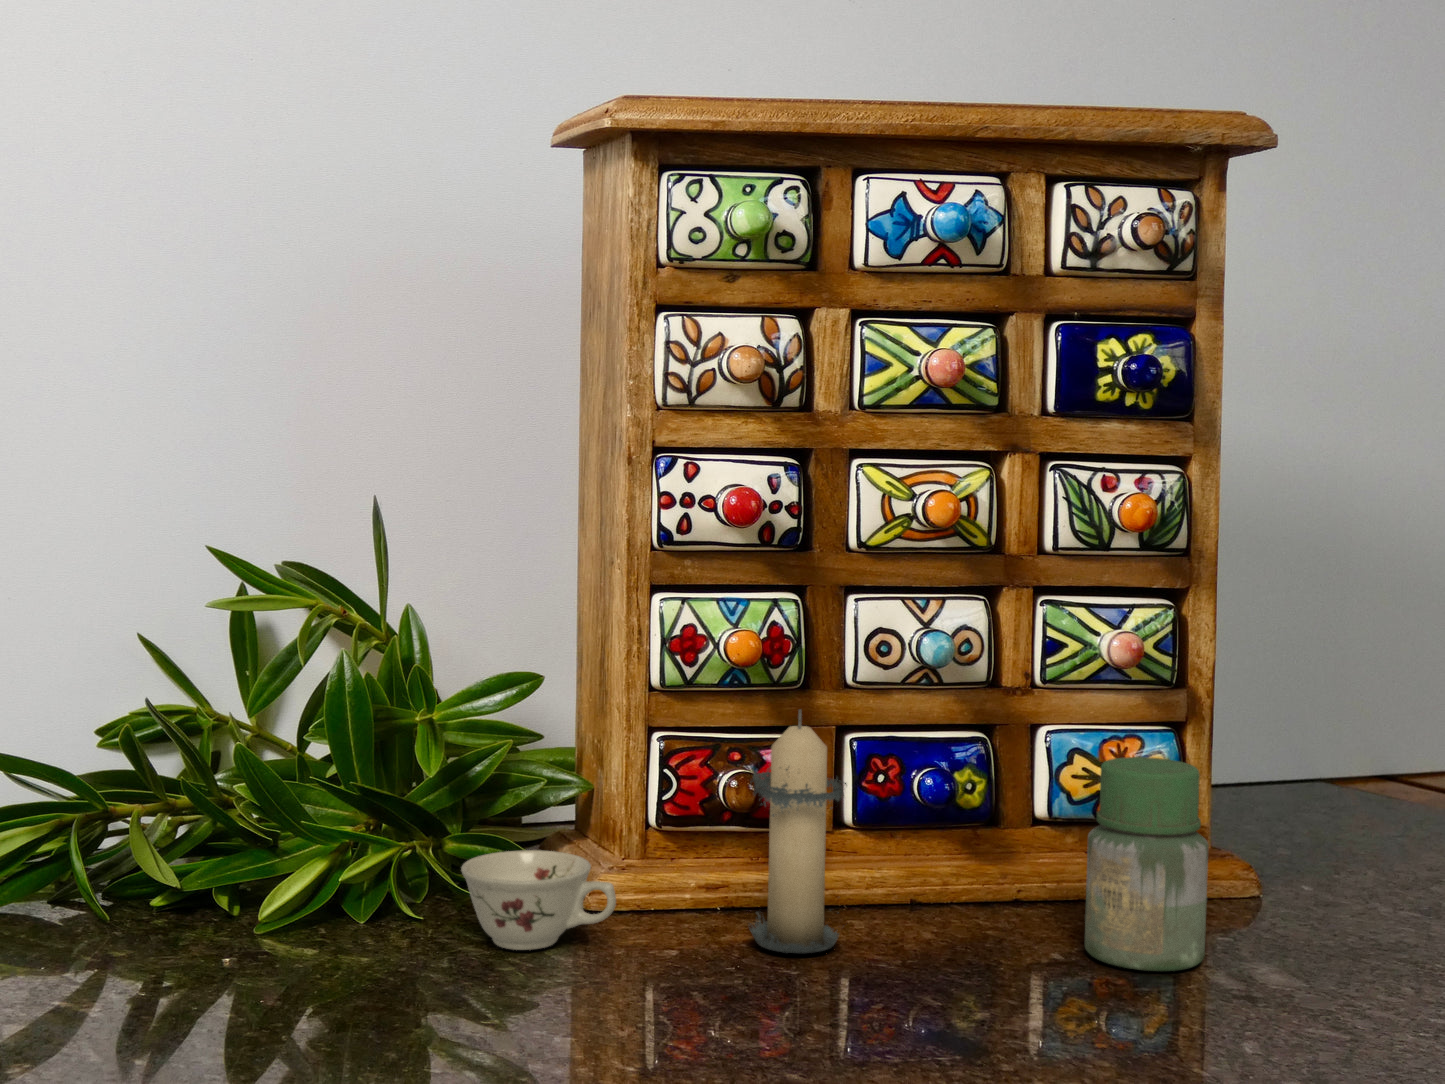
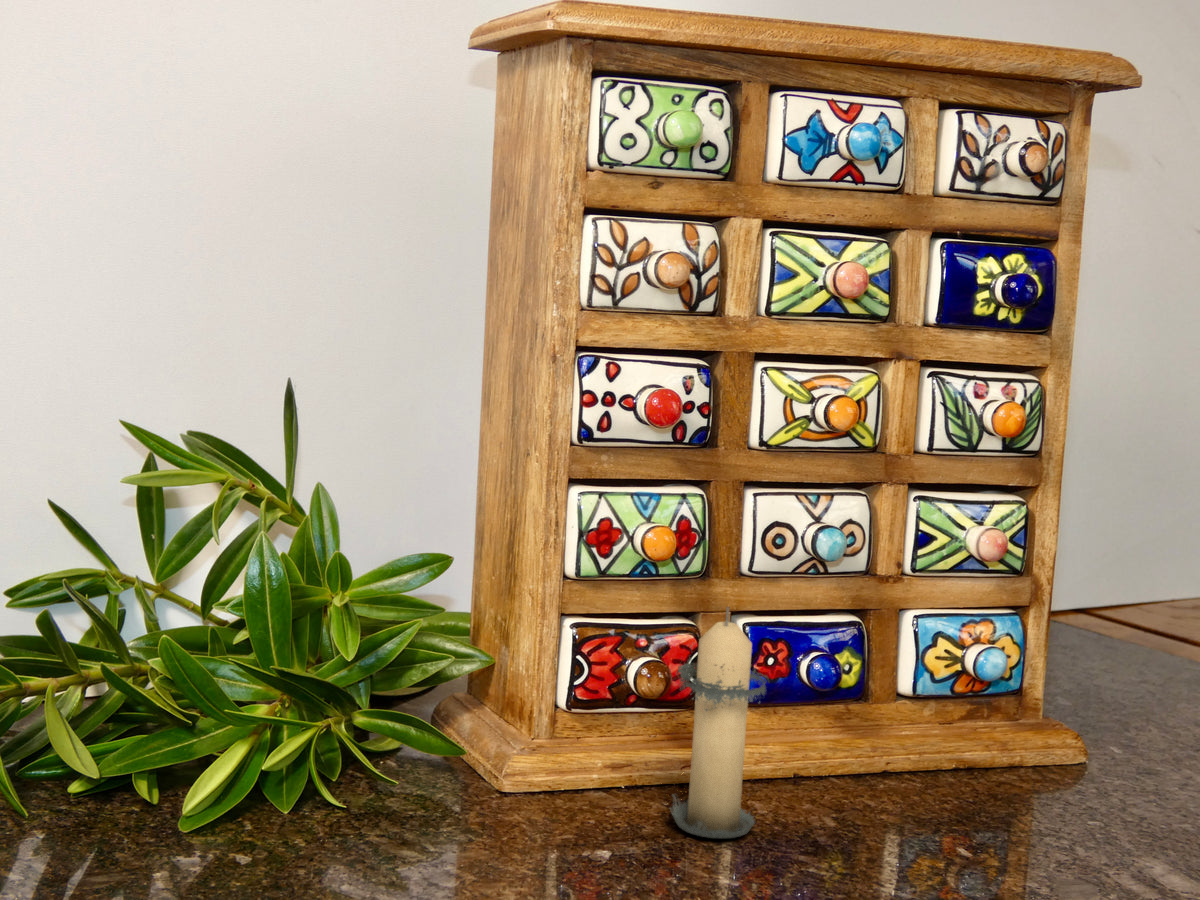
jar: present [1085,757,1208,971] -> none [972,651,1093,851]
teacup: present [461,850,616,950] -> none [397,737,551,840]

